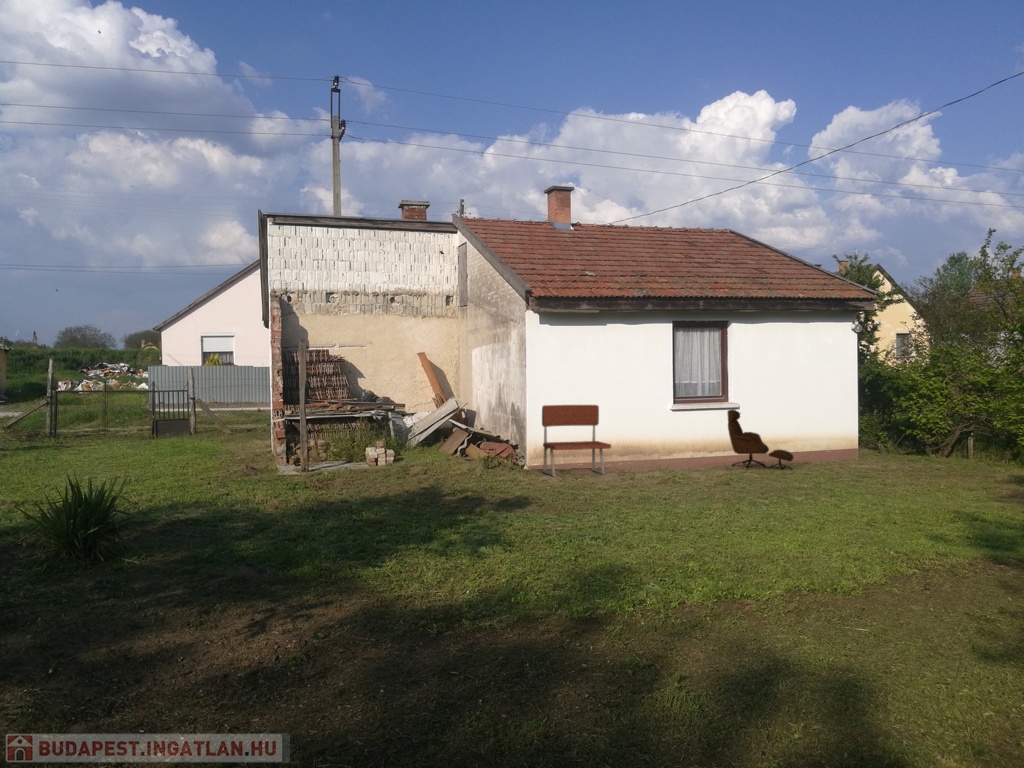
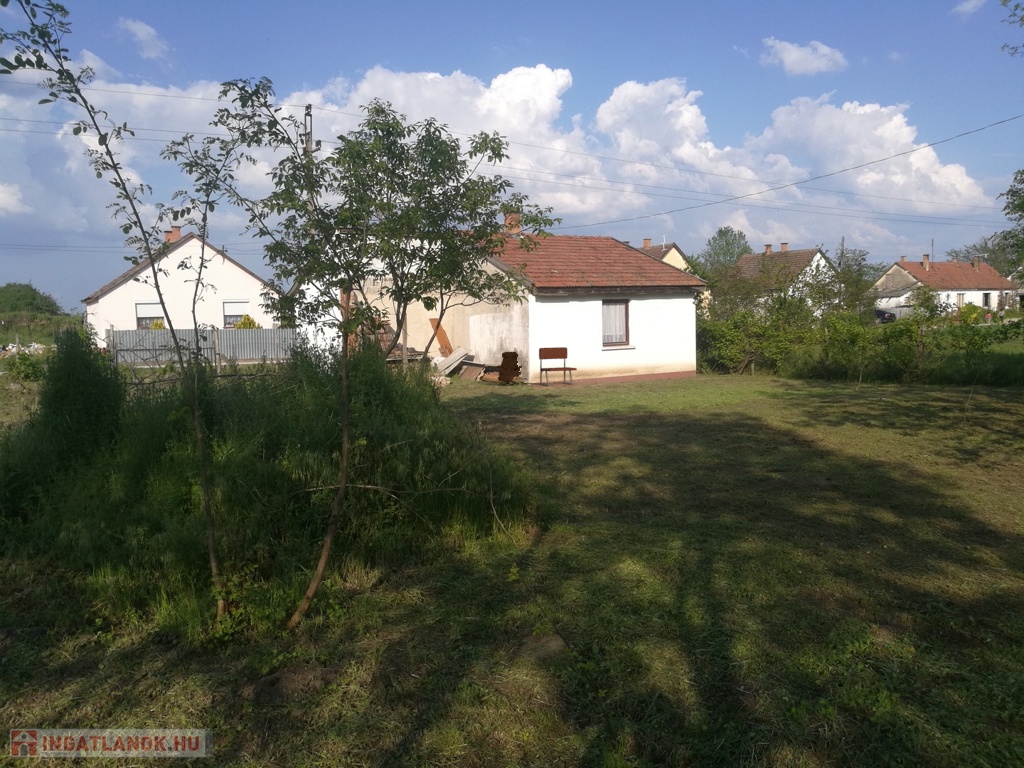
lounge chair: present [727,409,793,470] -> present [497,352,522,386]

